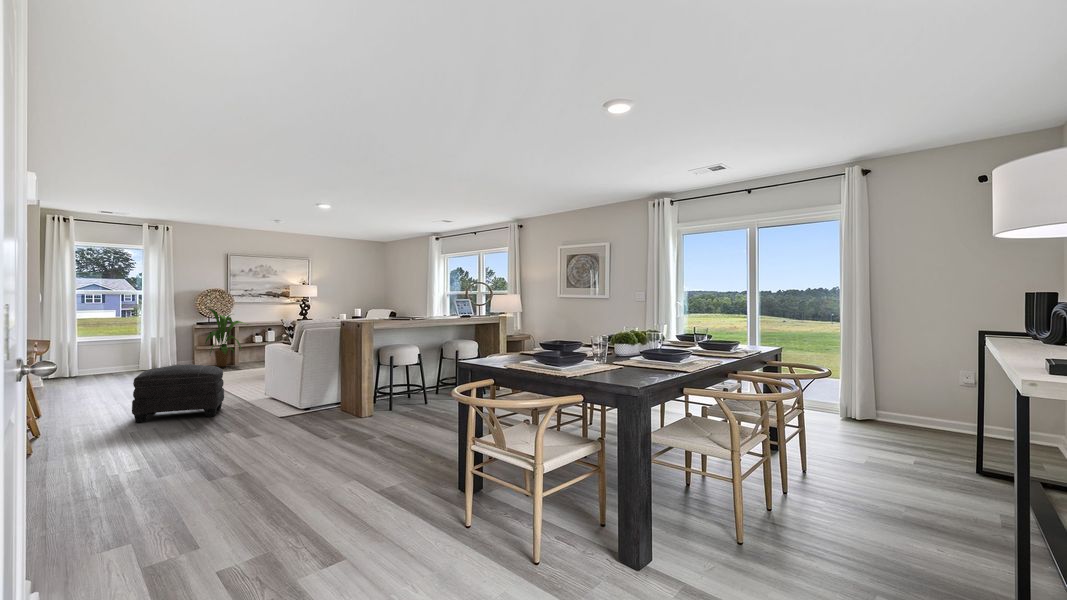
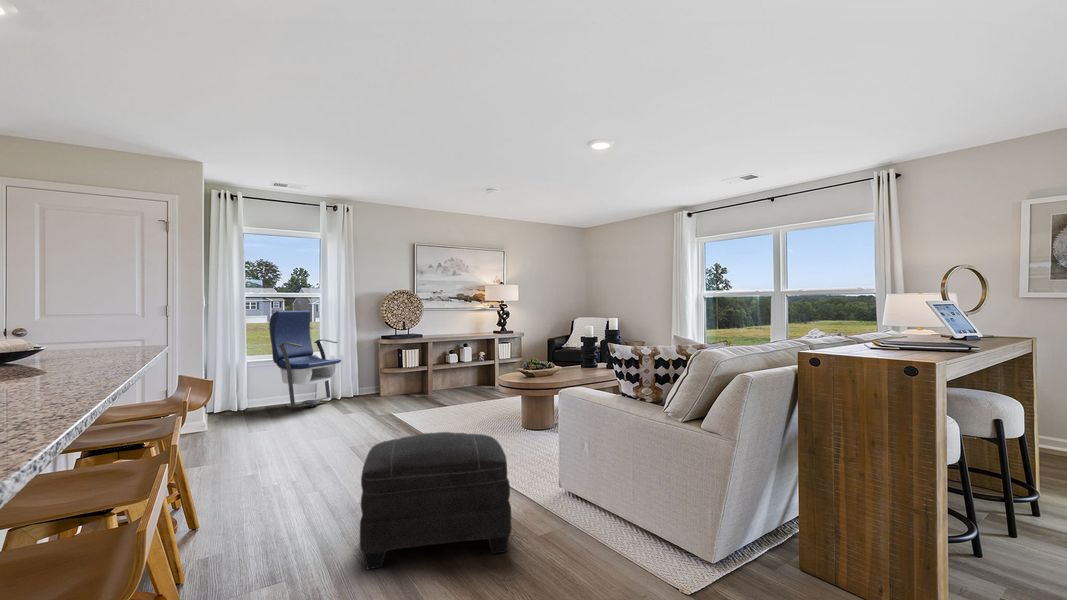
armchair: none [97,303,158,373] -> present [269,310,341,407]
house plant: present [205,309,245,367] -> none [393,317,445,398]

